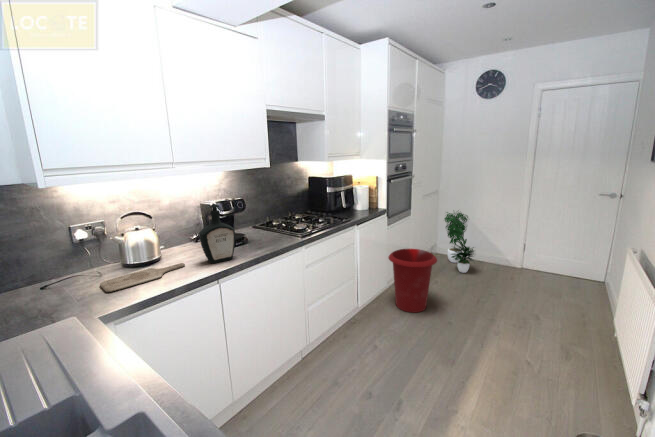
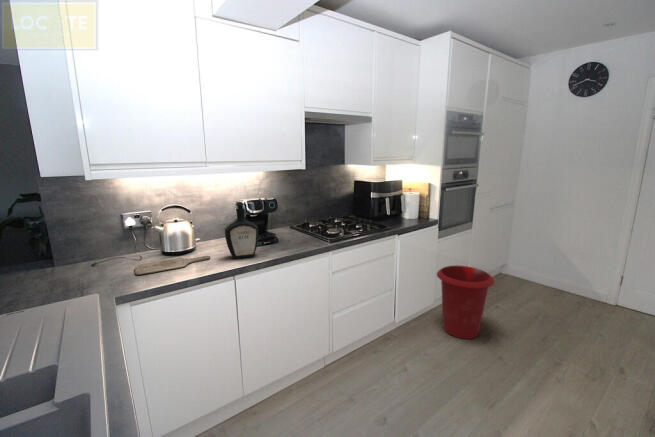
potted plant: present [444,212,474,273] -> none [517,224,556,302]

